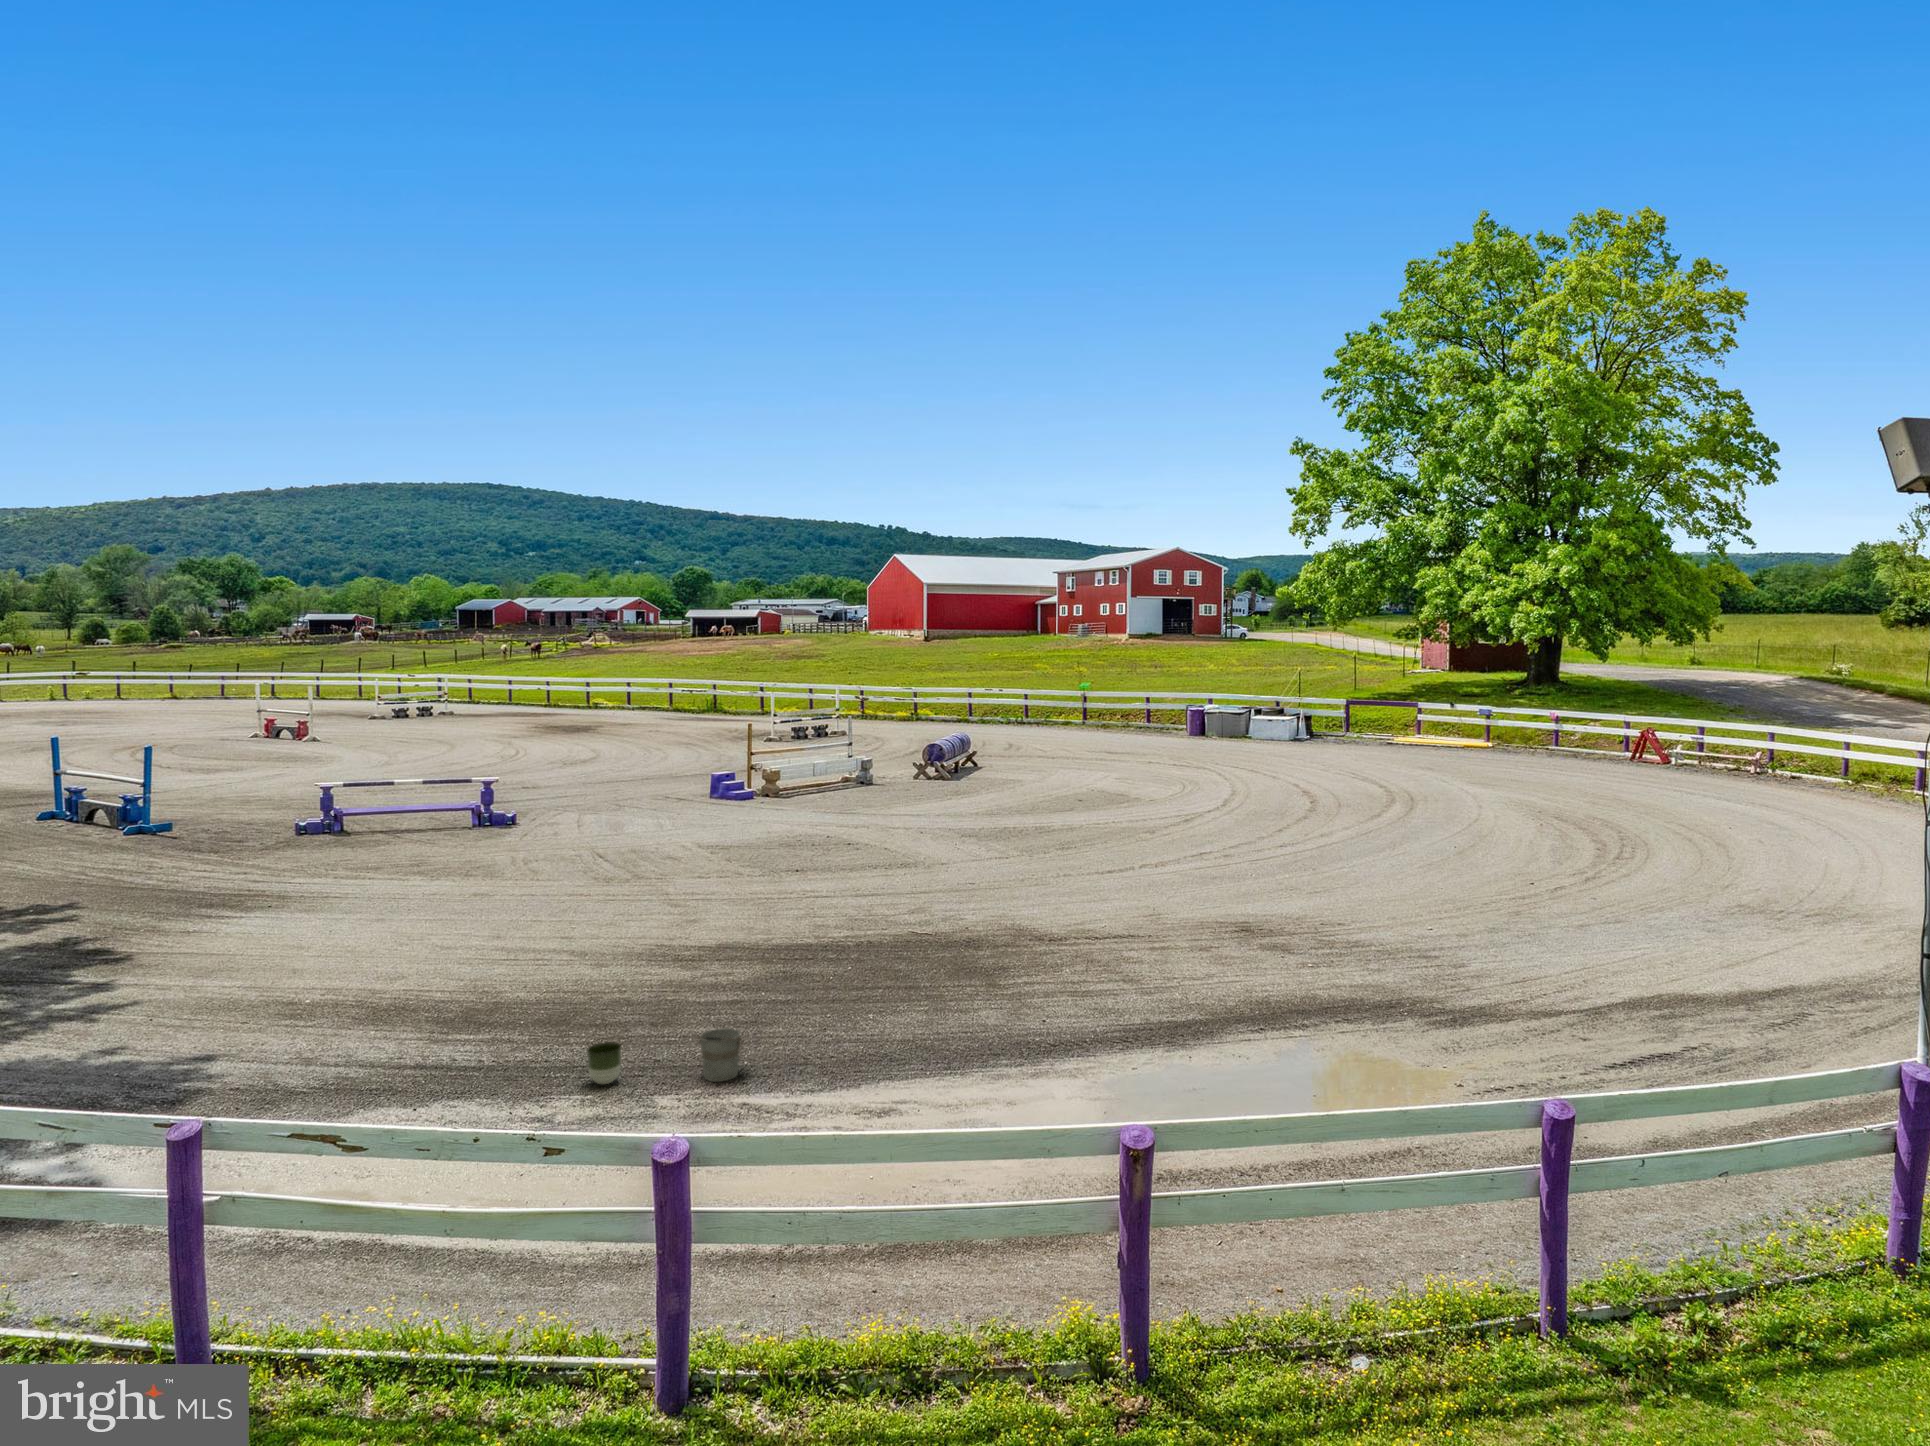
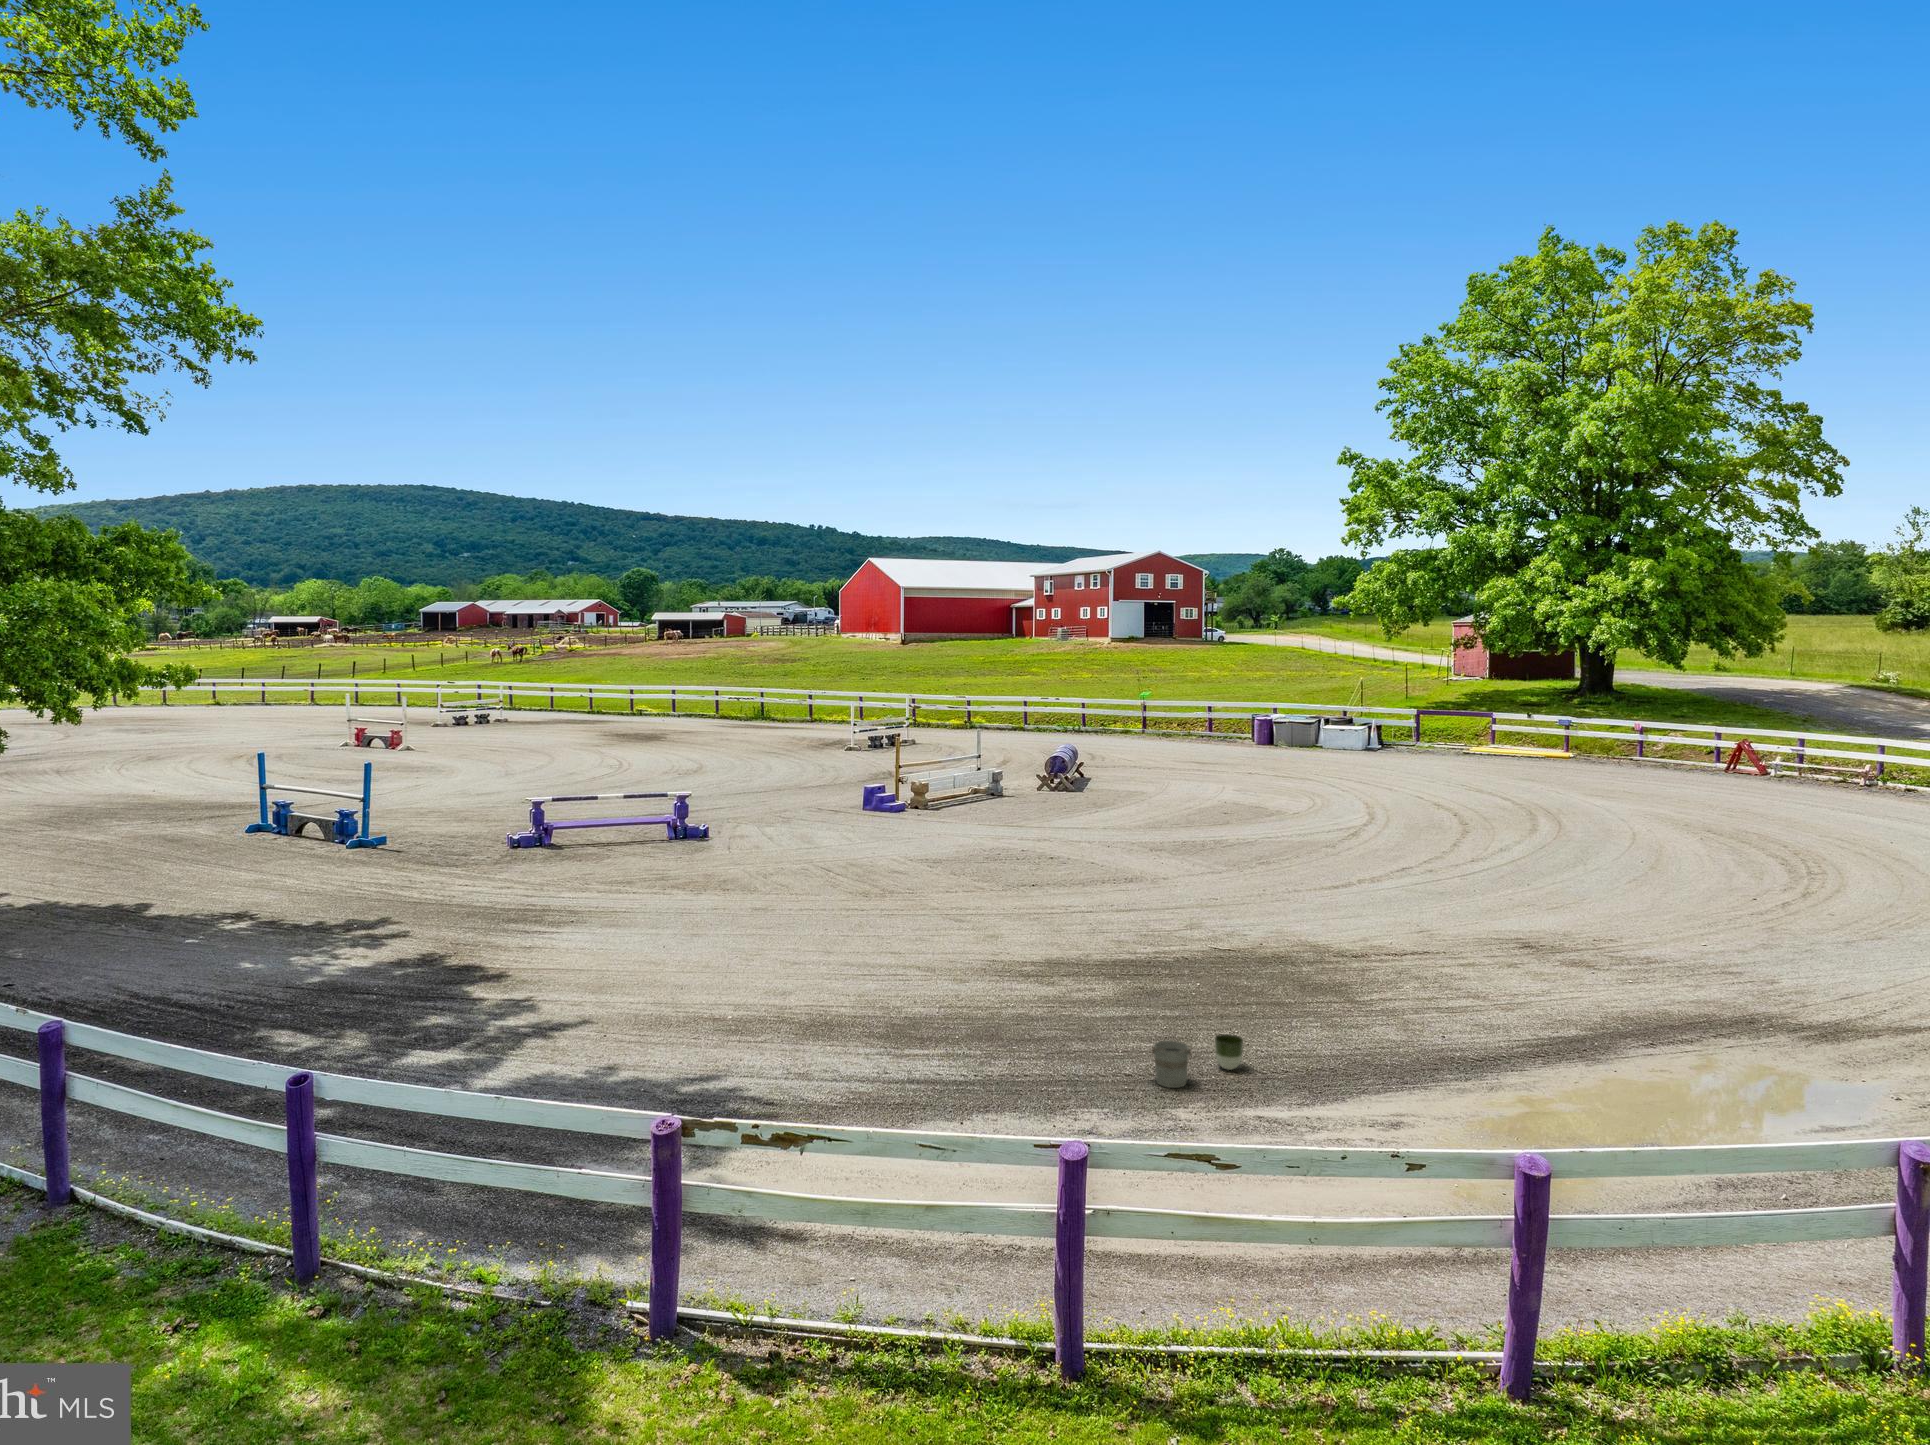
planter: present [587,1042,621,1084] -> present [1215,1034,1243,1070]

